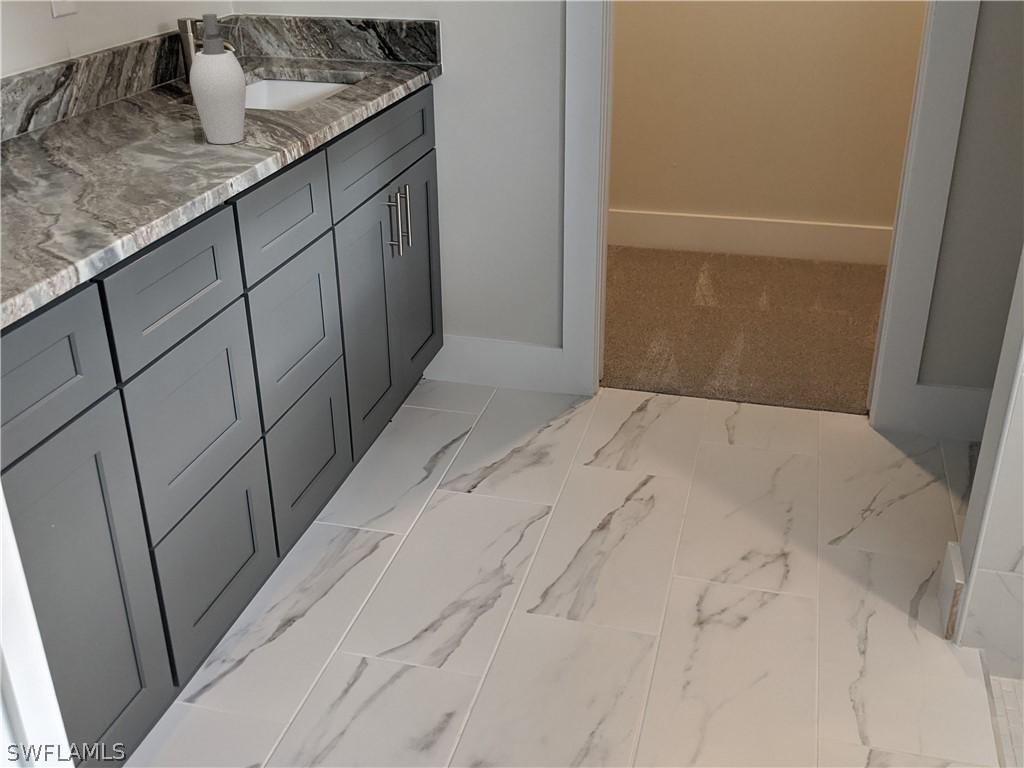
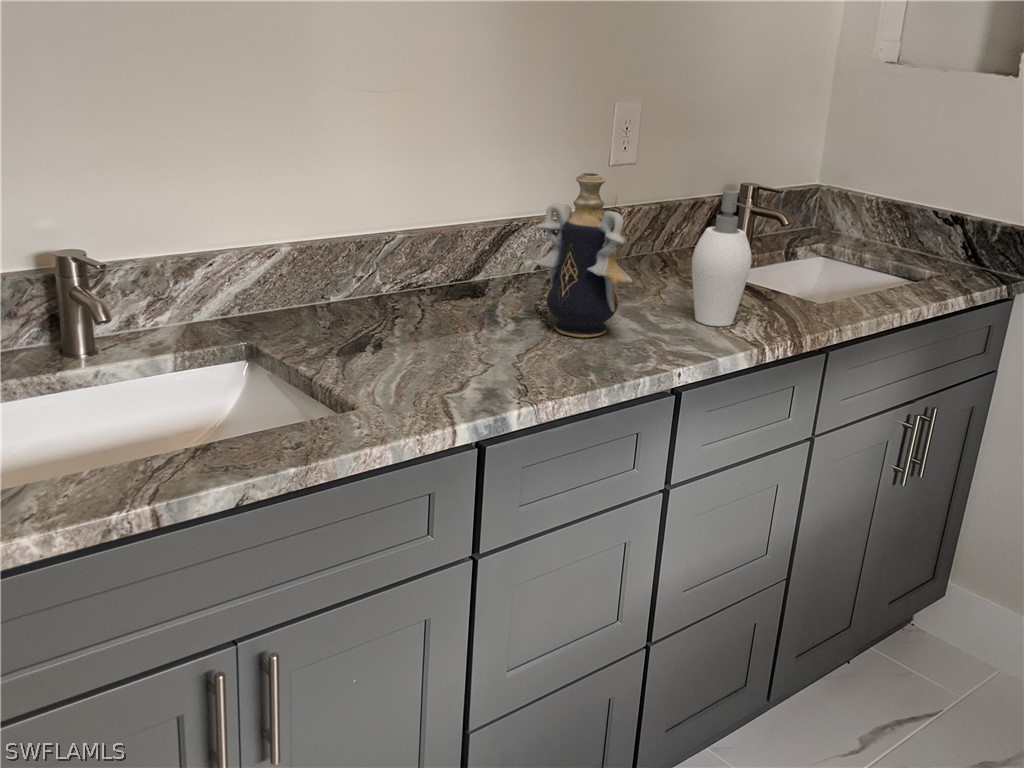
decorative vase: none [39,12,157,177] -> present [533,173,632,337]

